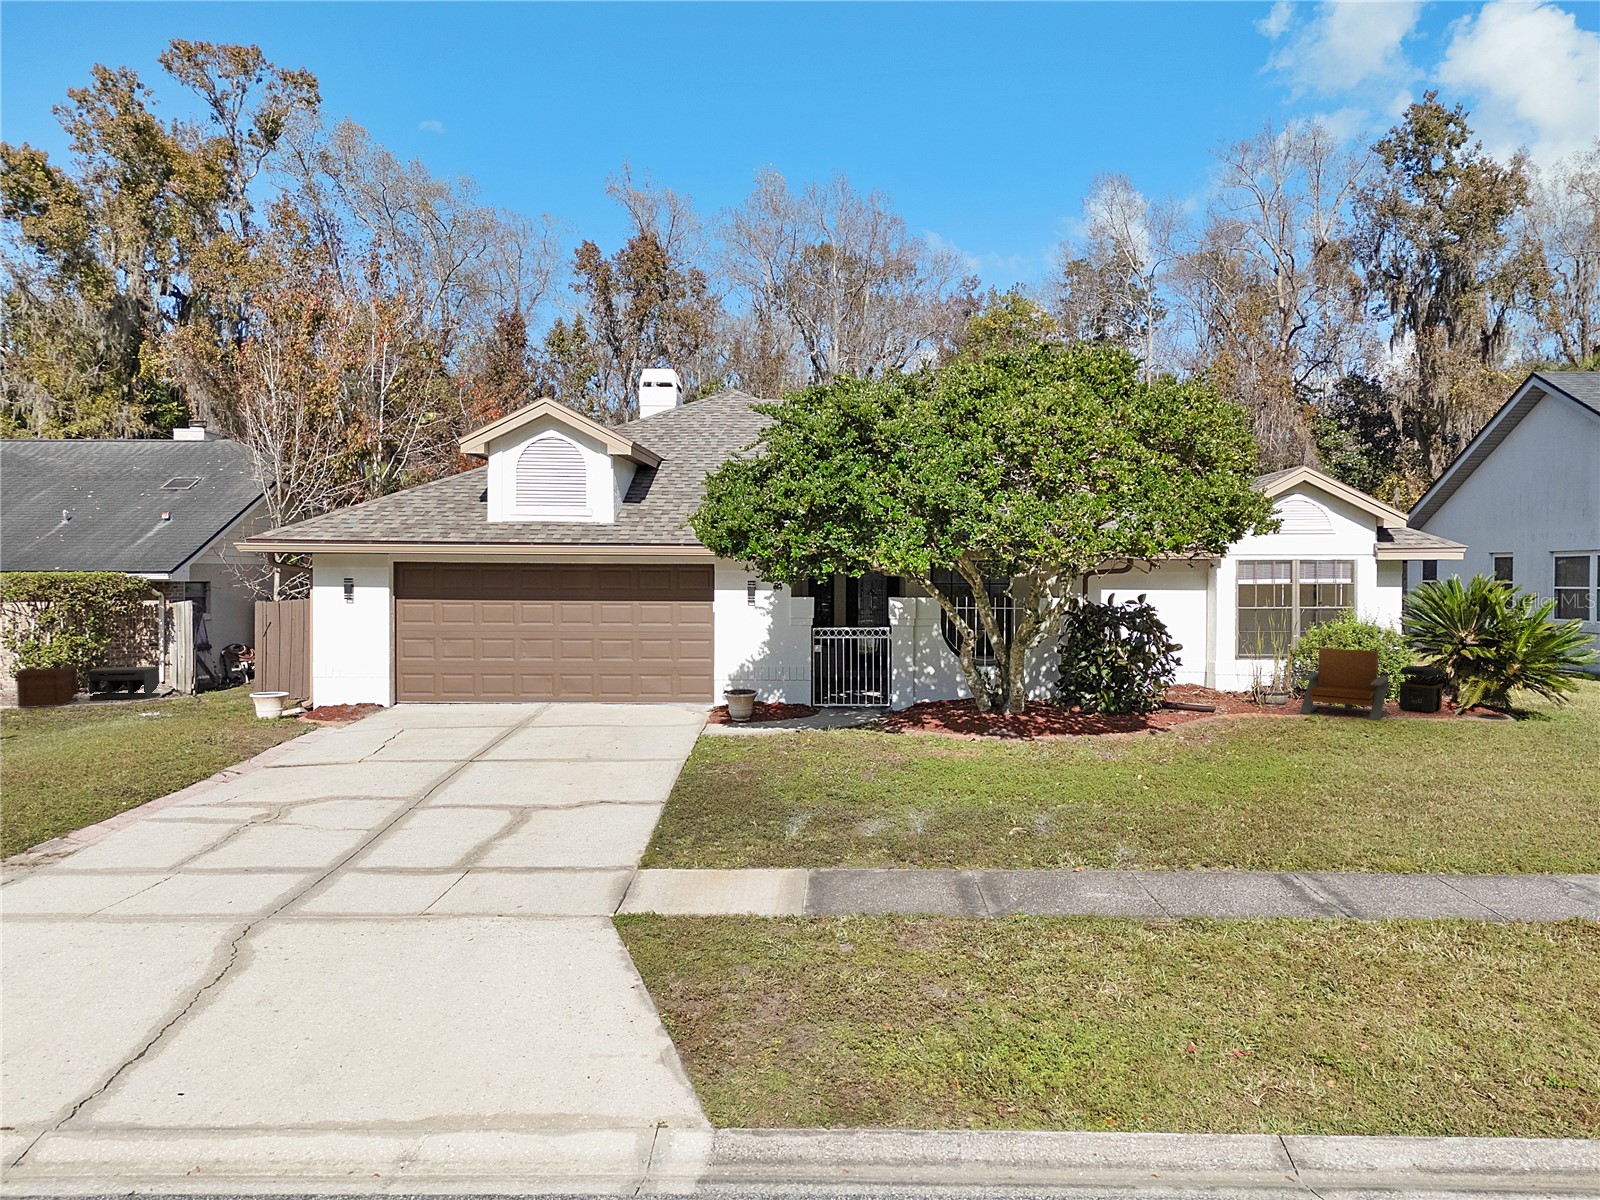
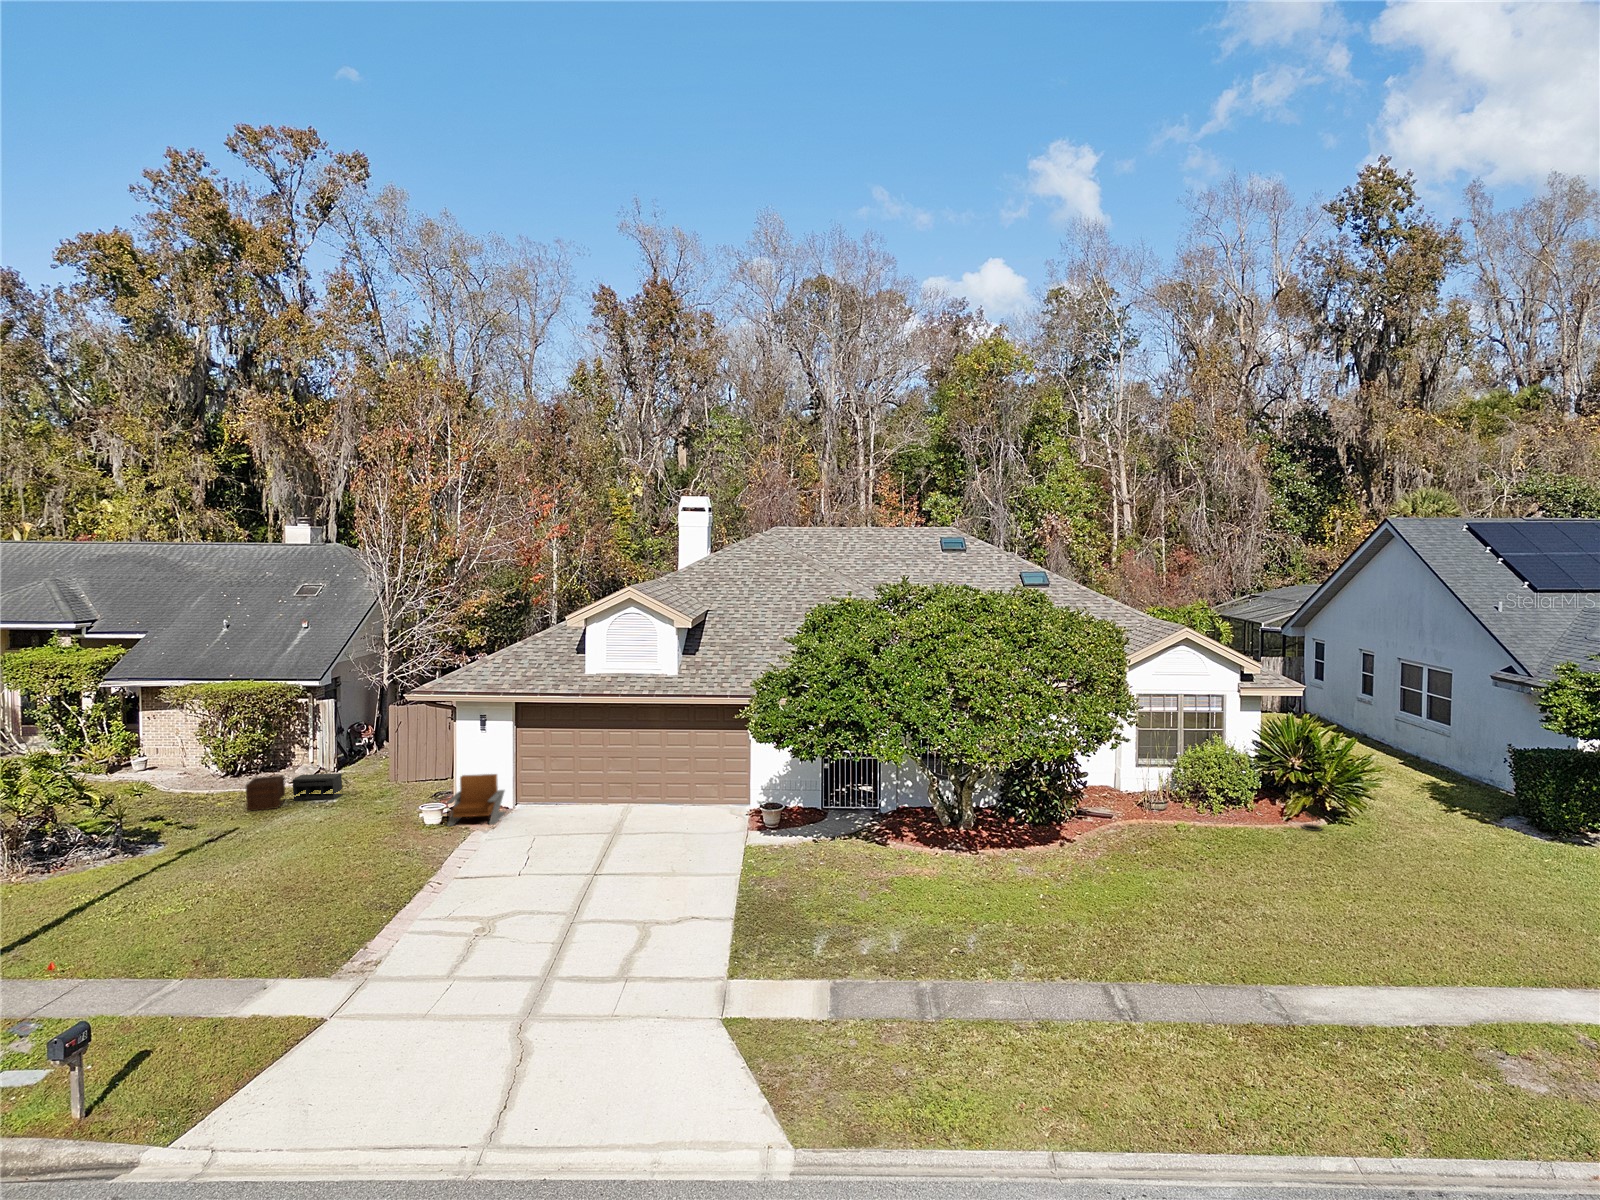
lounge chair: present [1300,648,1389,721] -> present [446,774,505,827]
toolbox: present [1399,666,1443,713] -> none [1248,785,1279,823]

